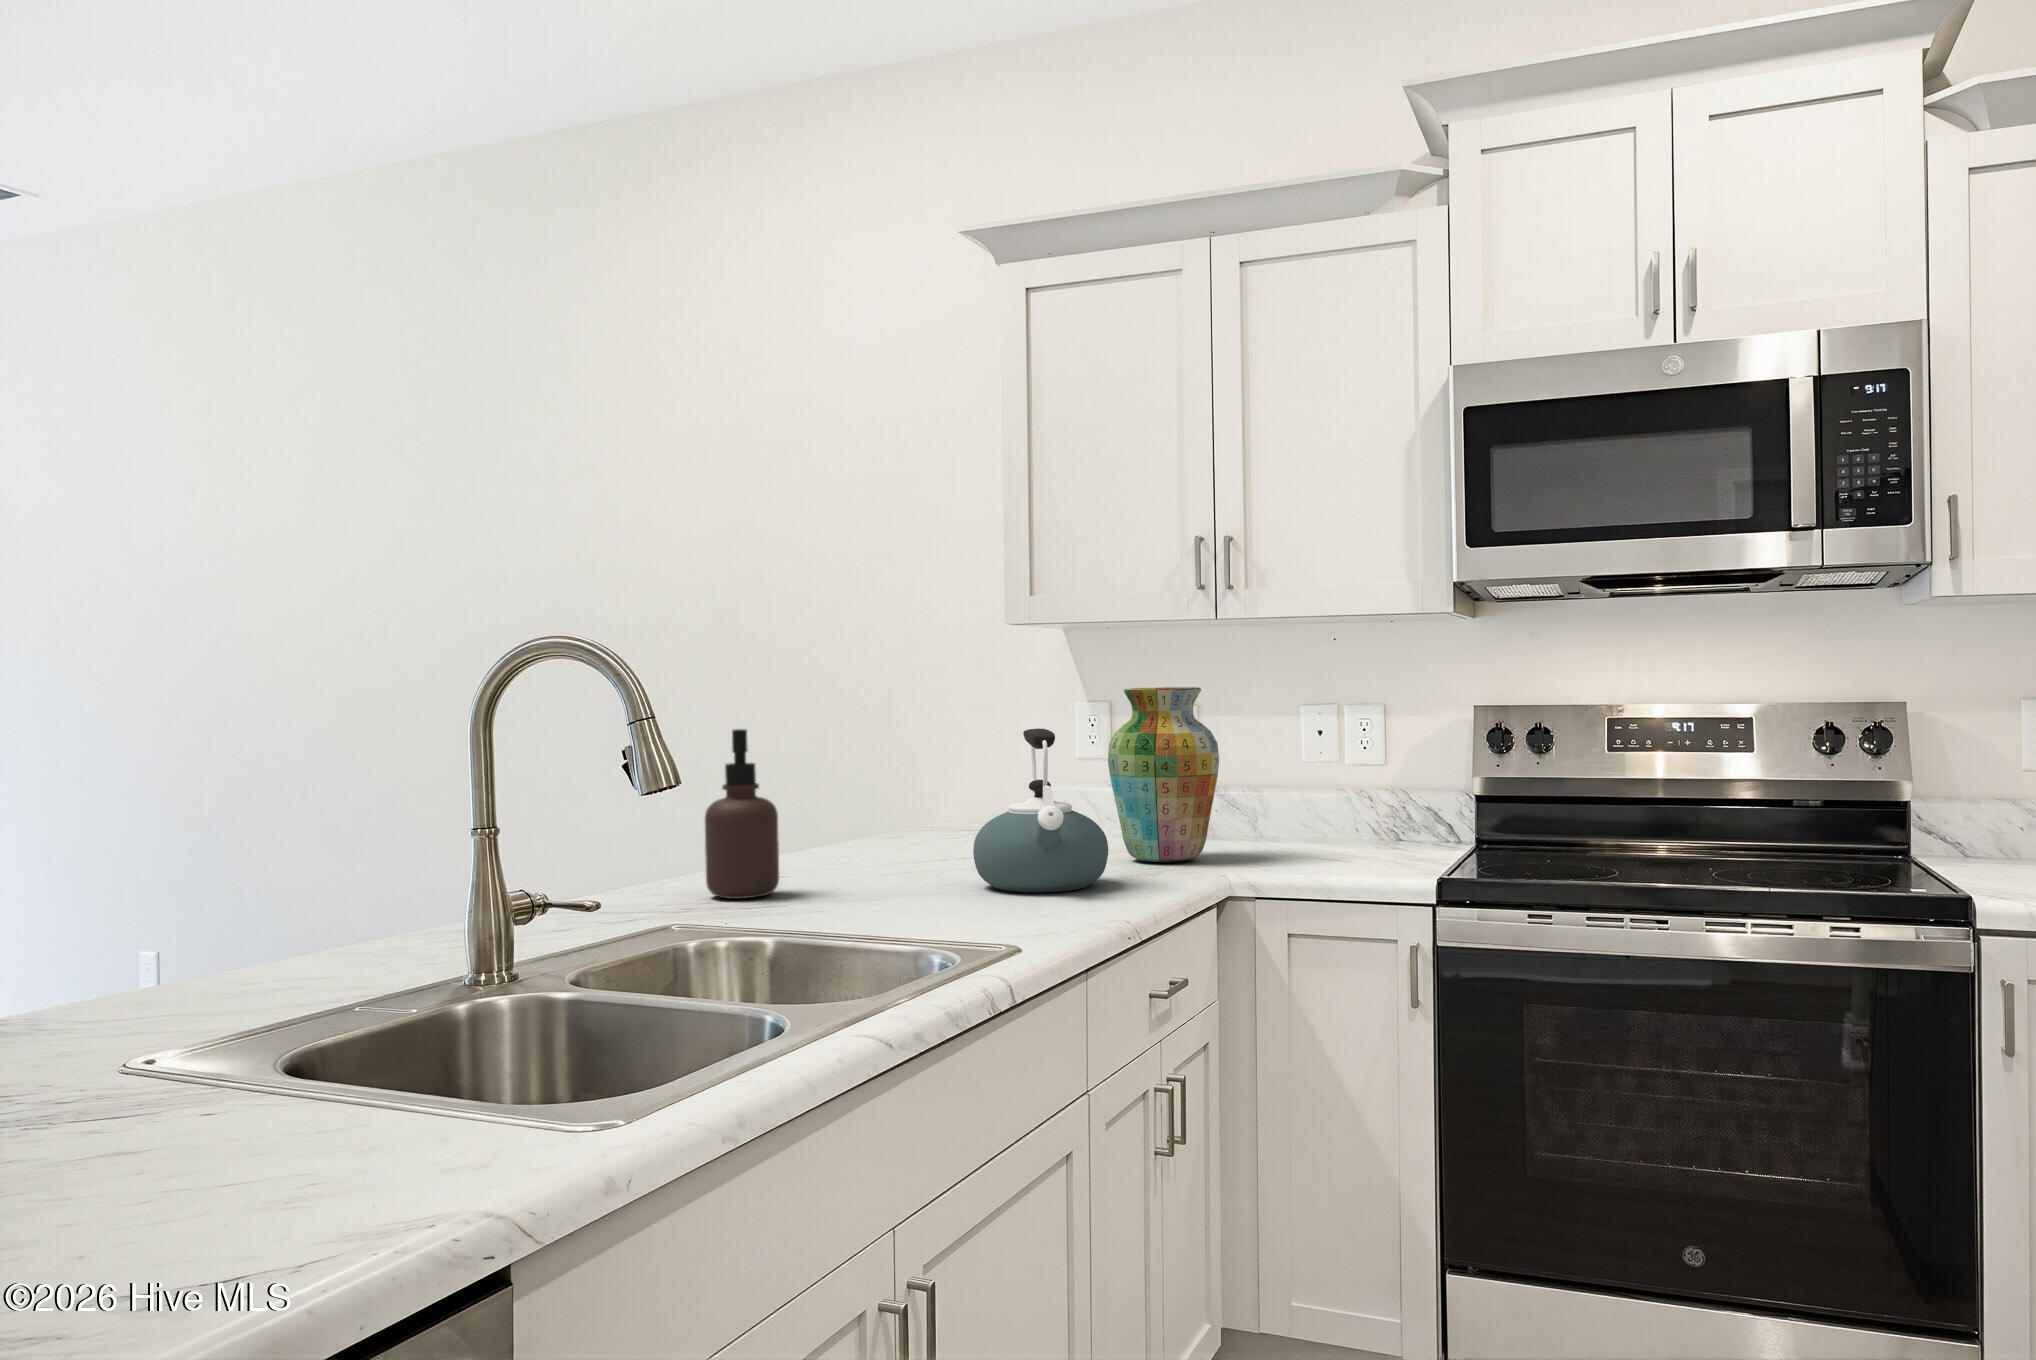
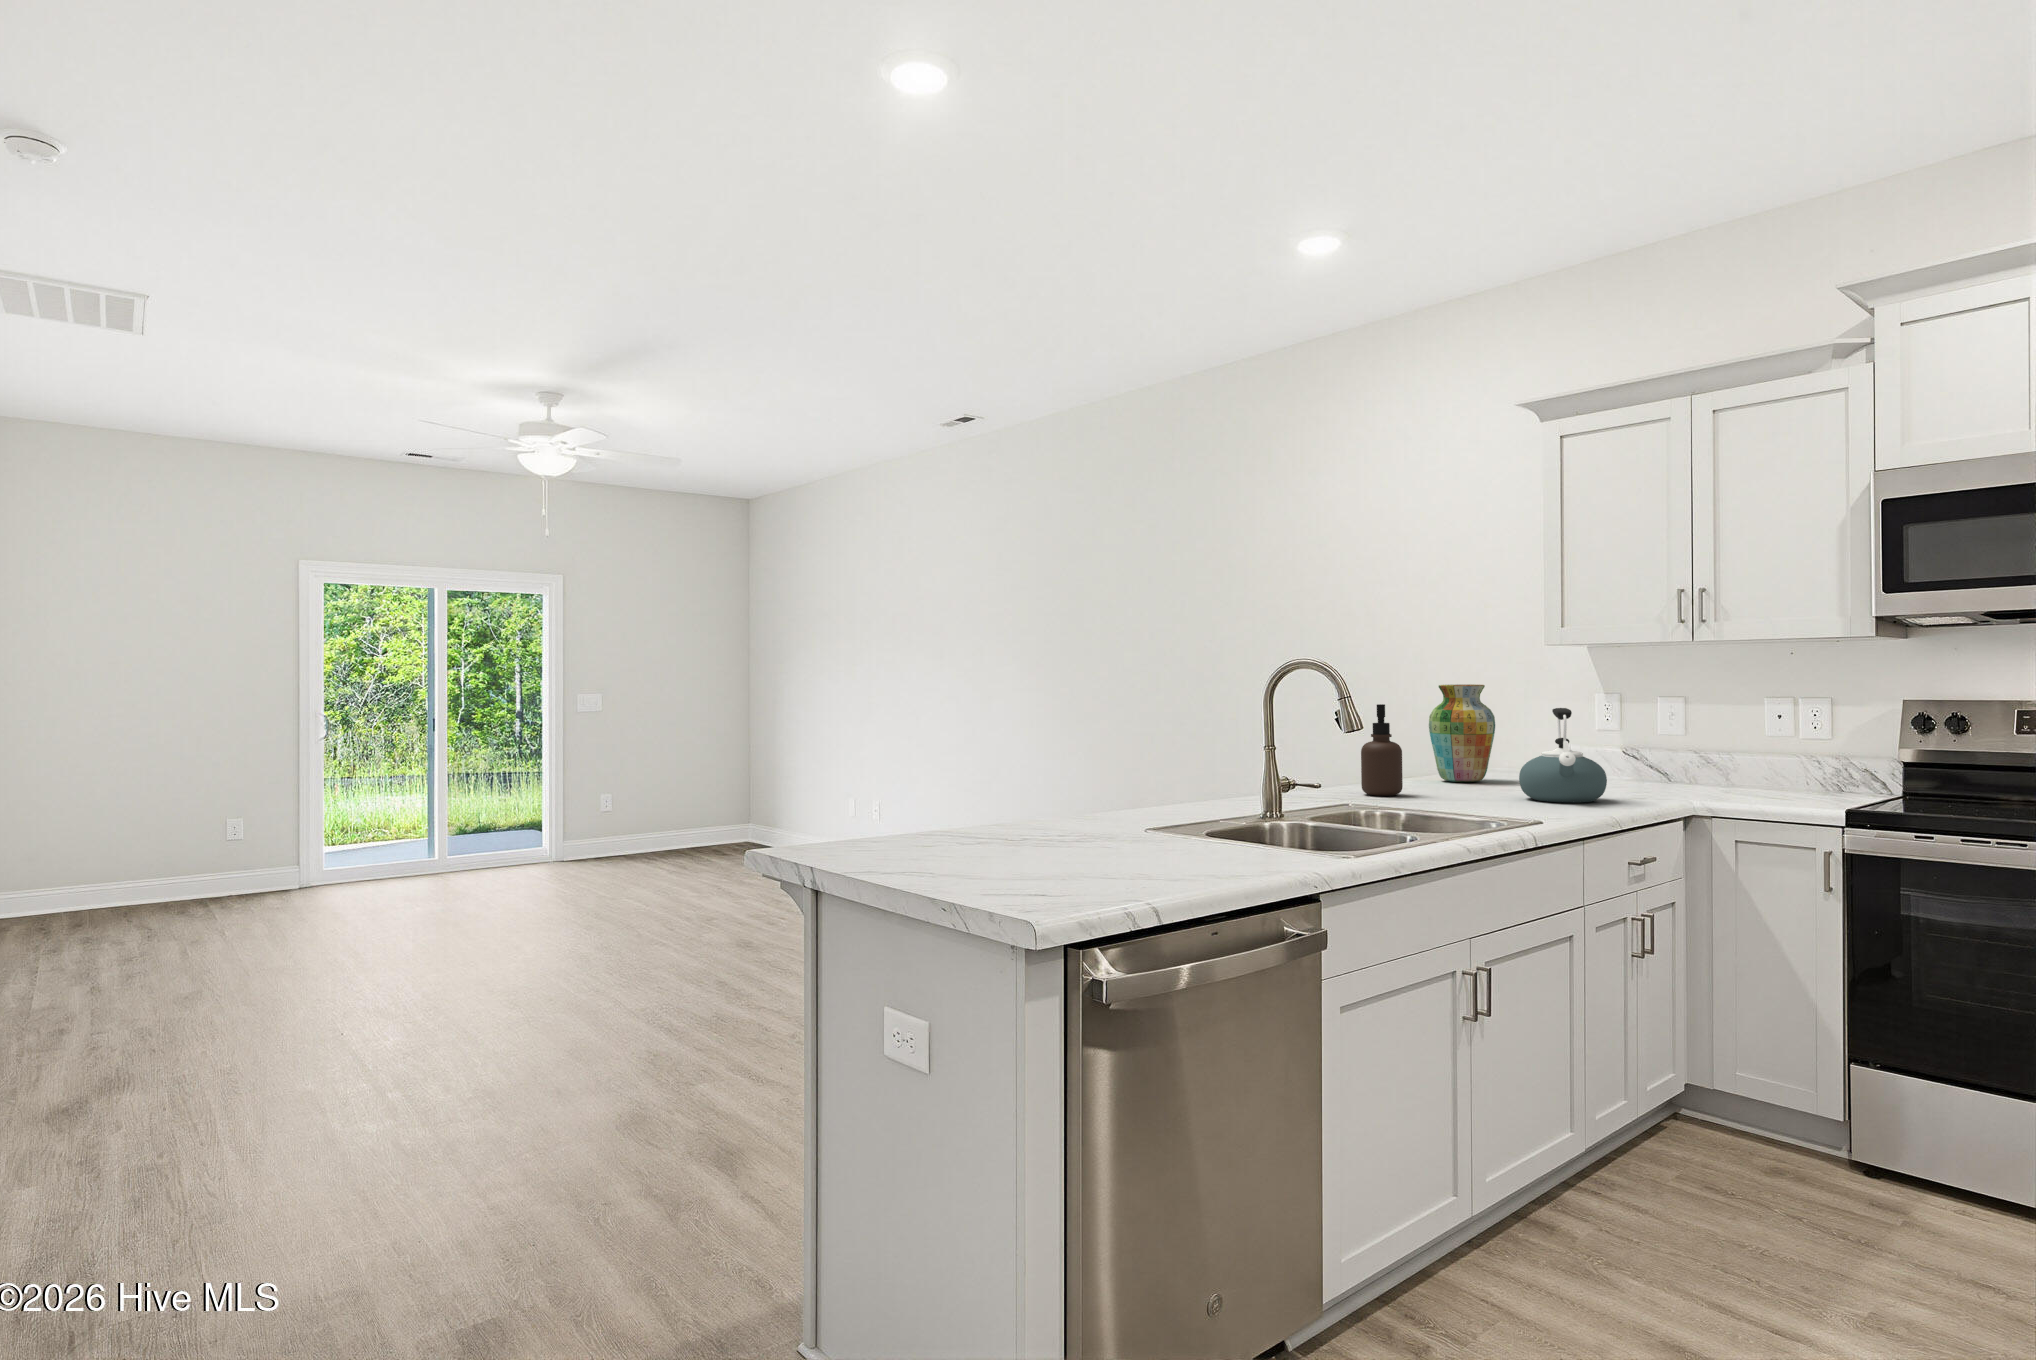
vase: present [1108,687,1219,862] -> present [1429,684,1495,782]

